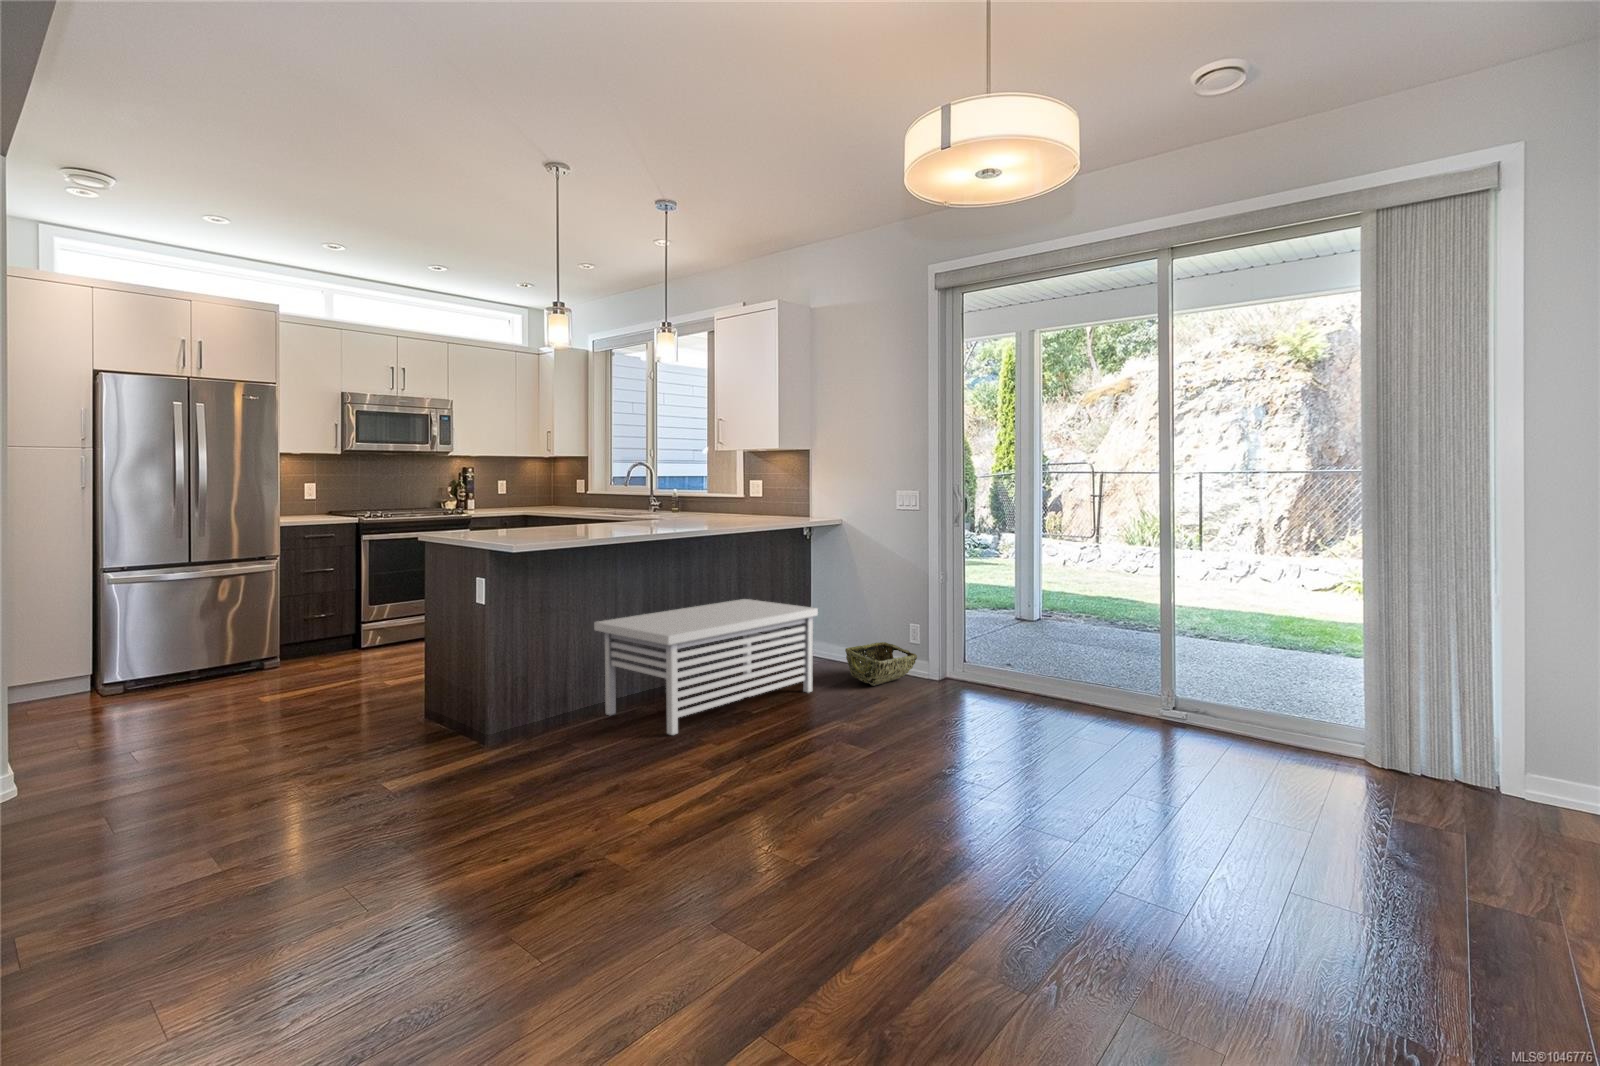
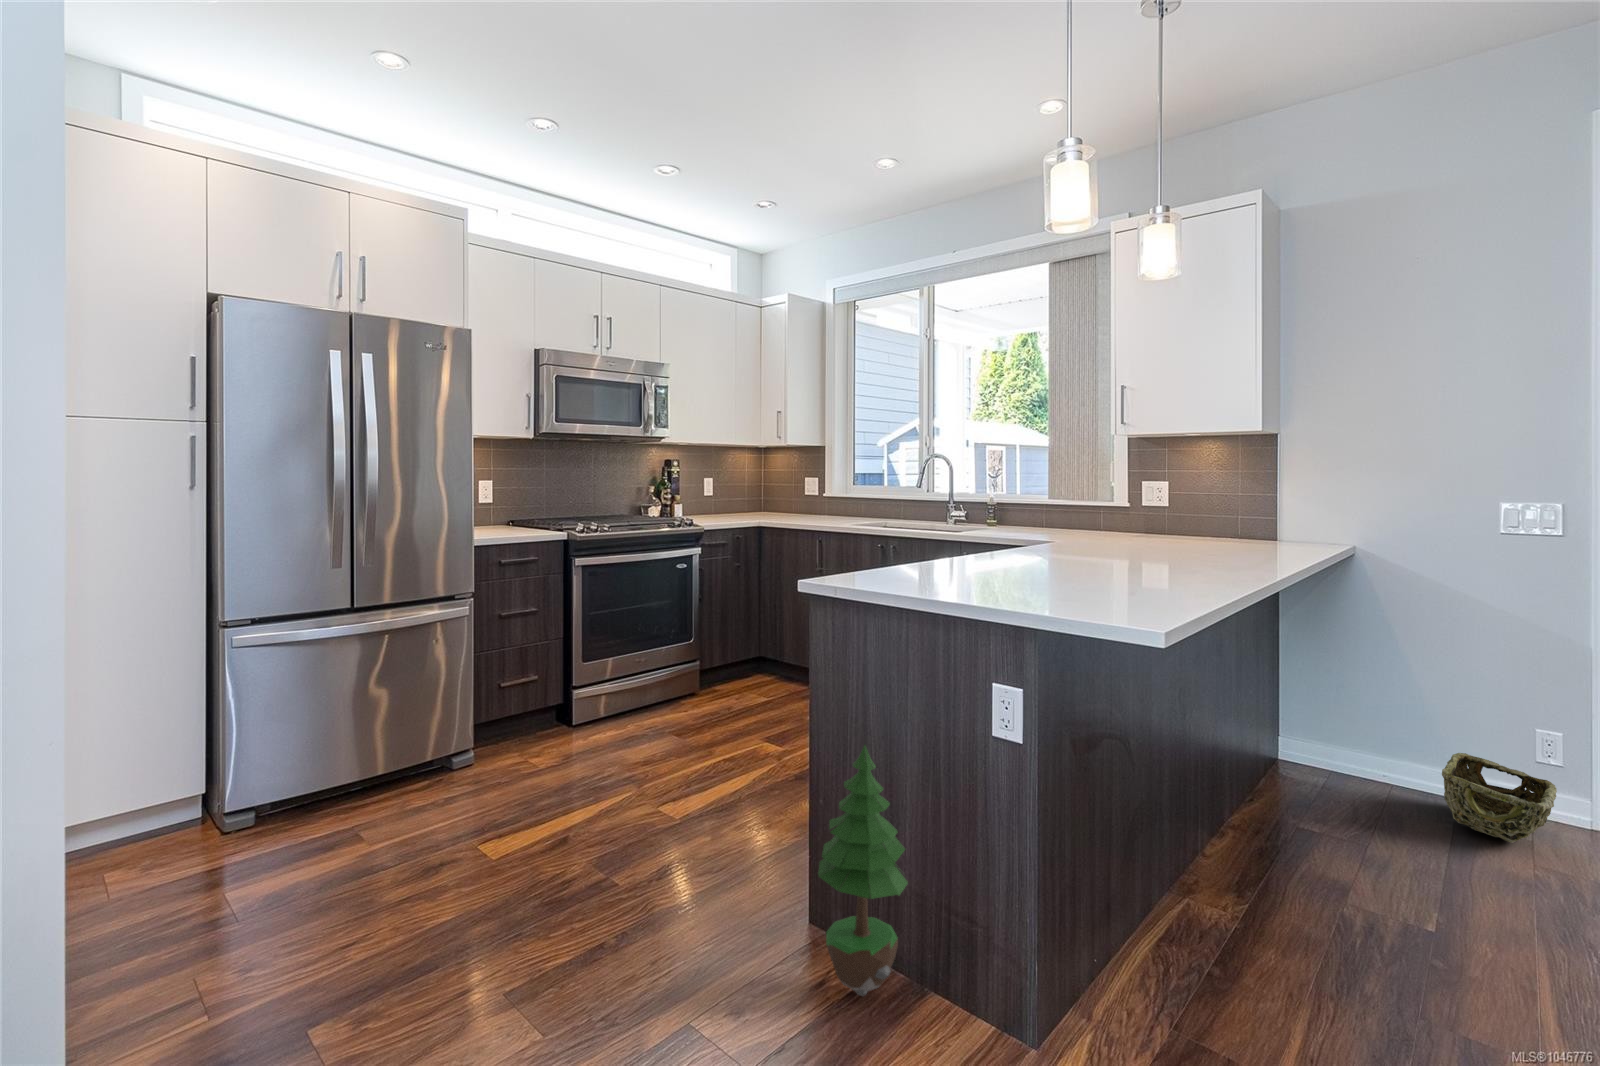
storage bench: present [594,599,818,735] -> none [1127,679,1438,1007]
potted tree: none [395,610,445,737] -> present [818,746,908,996]

